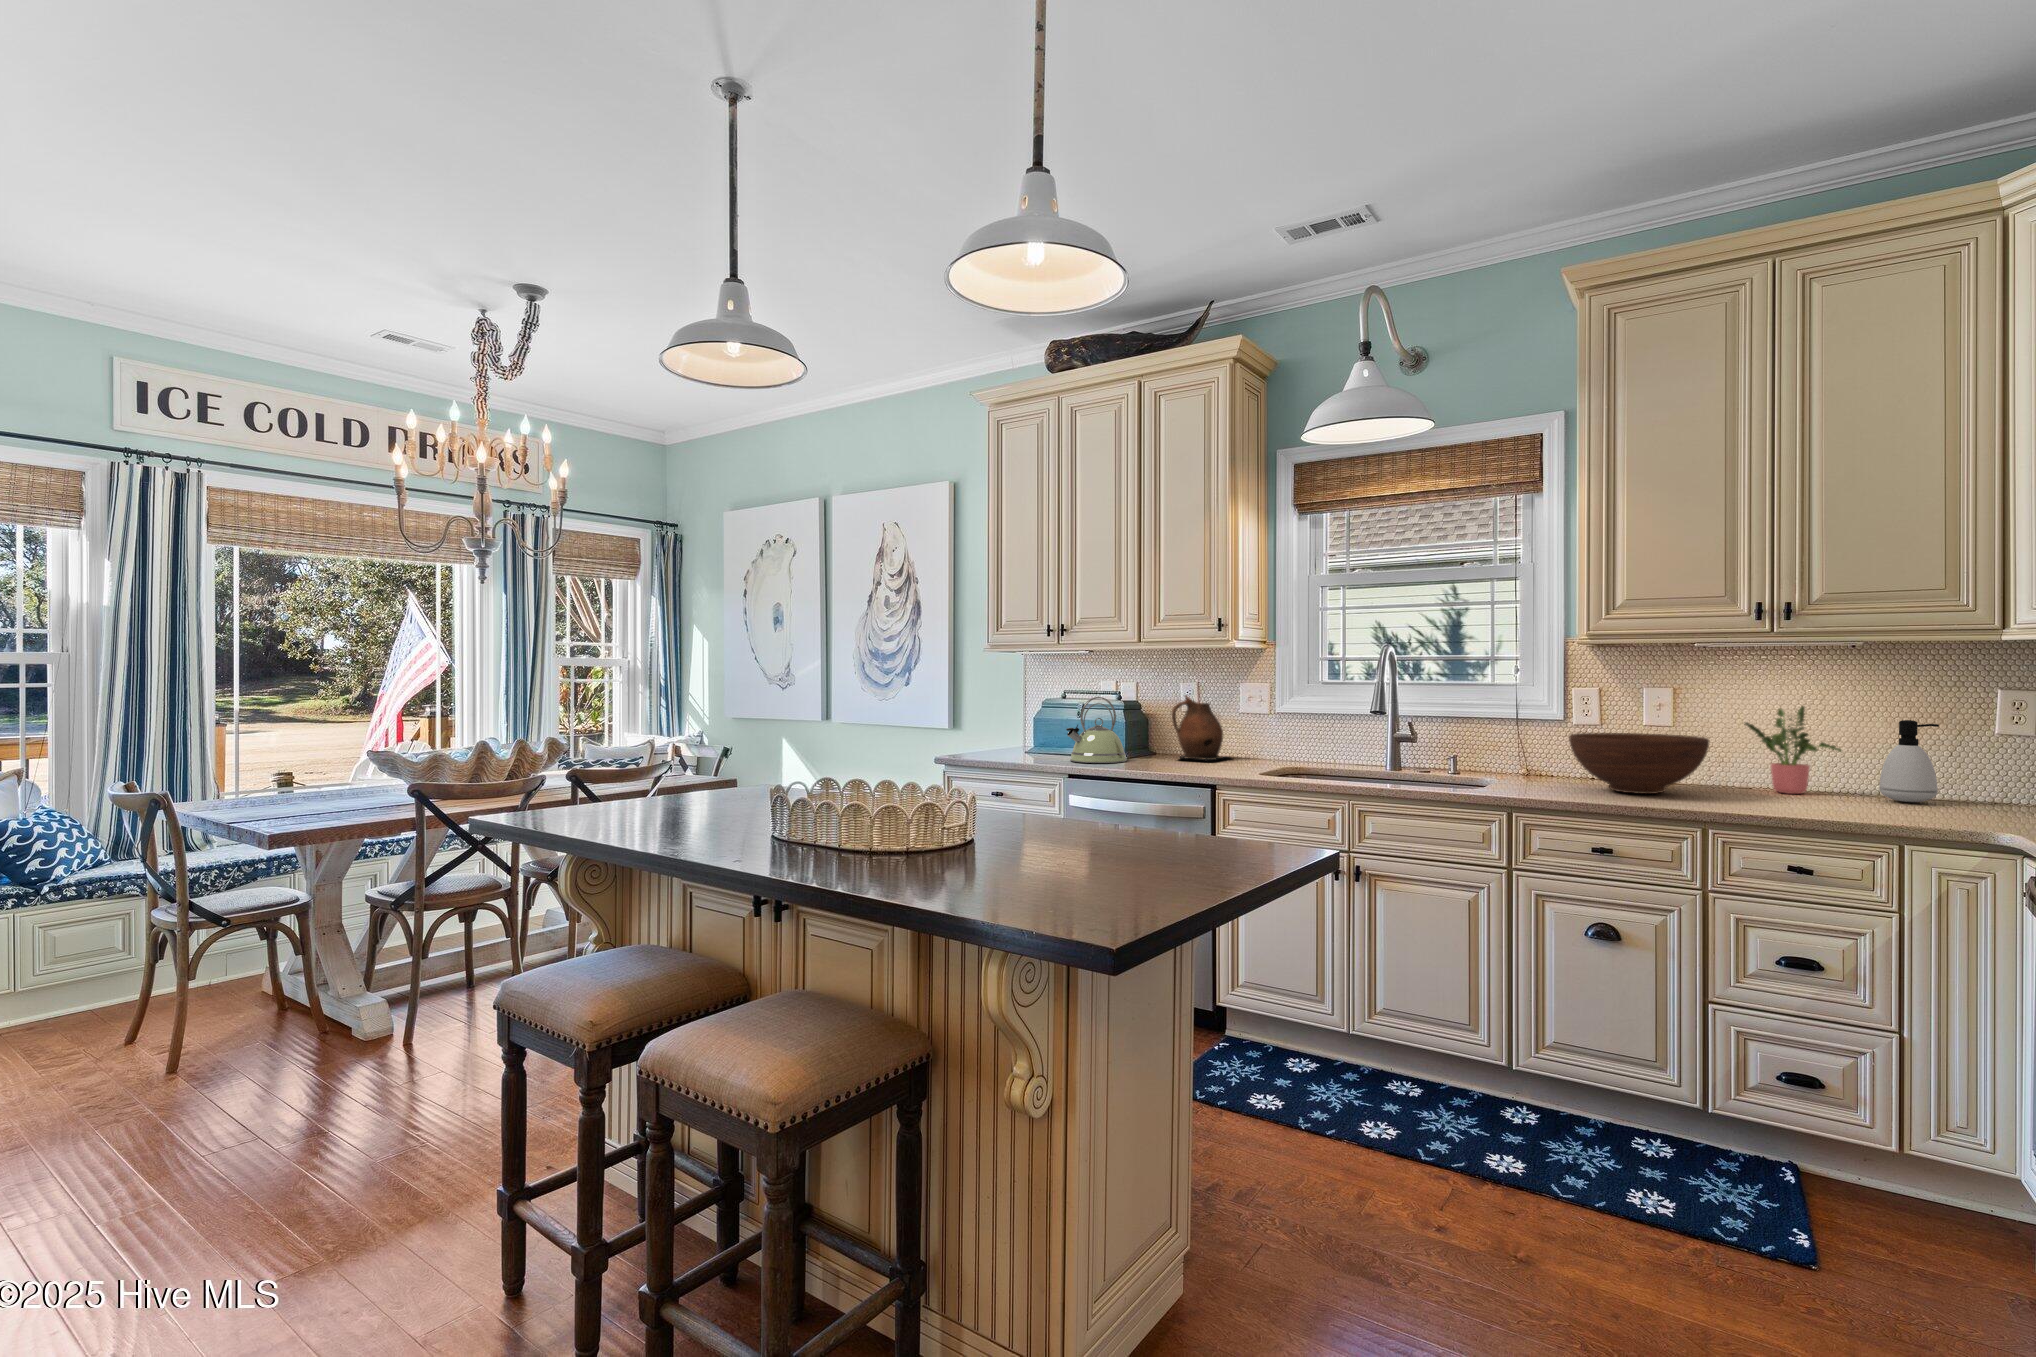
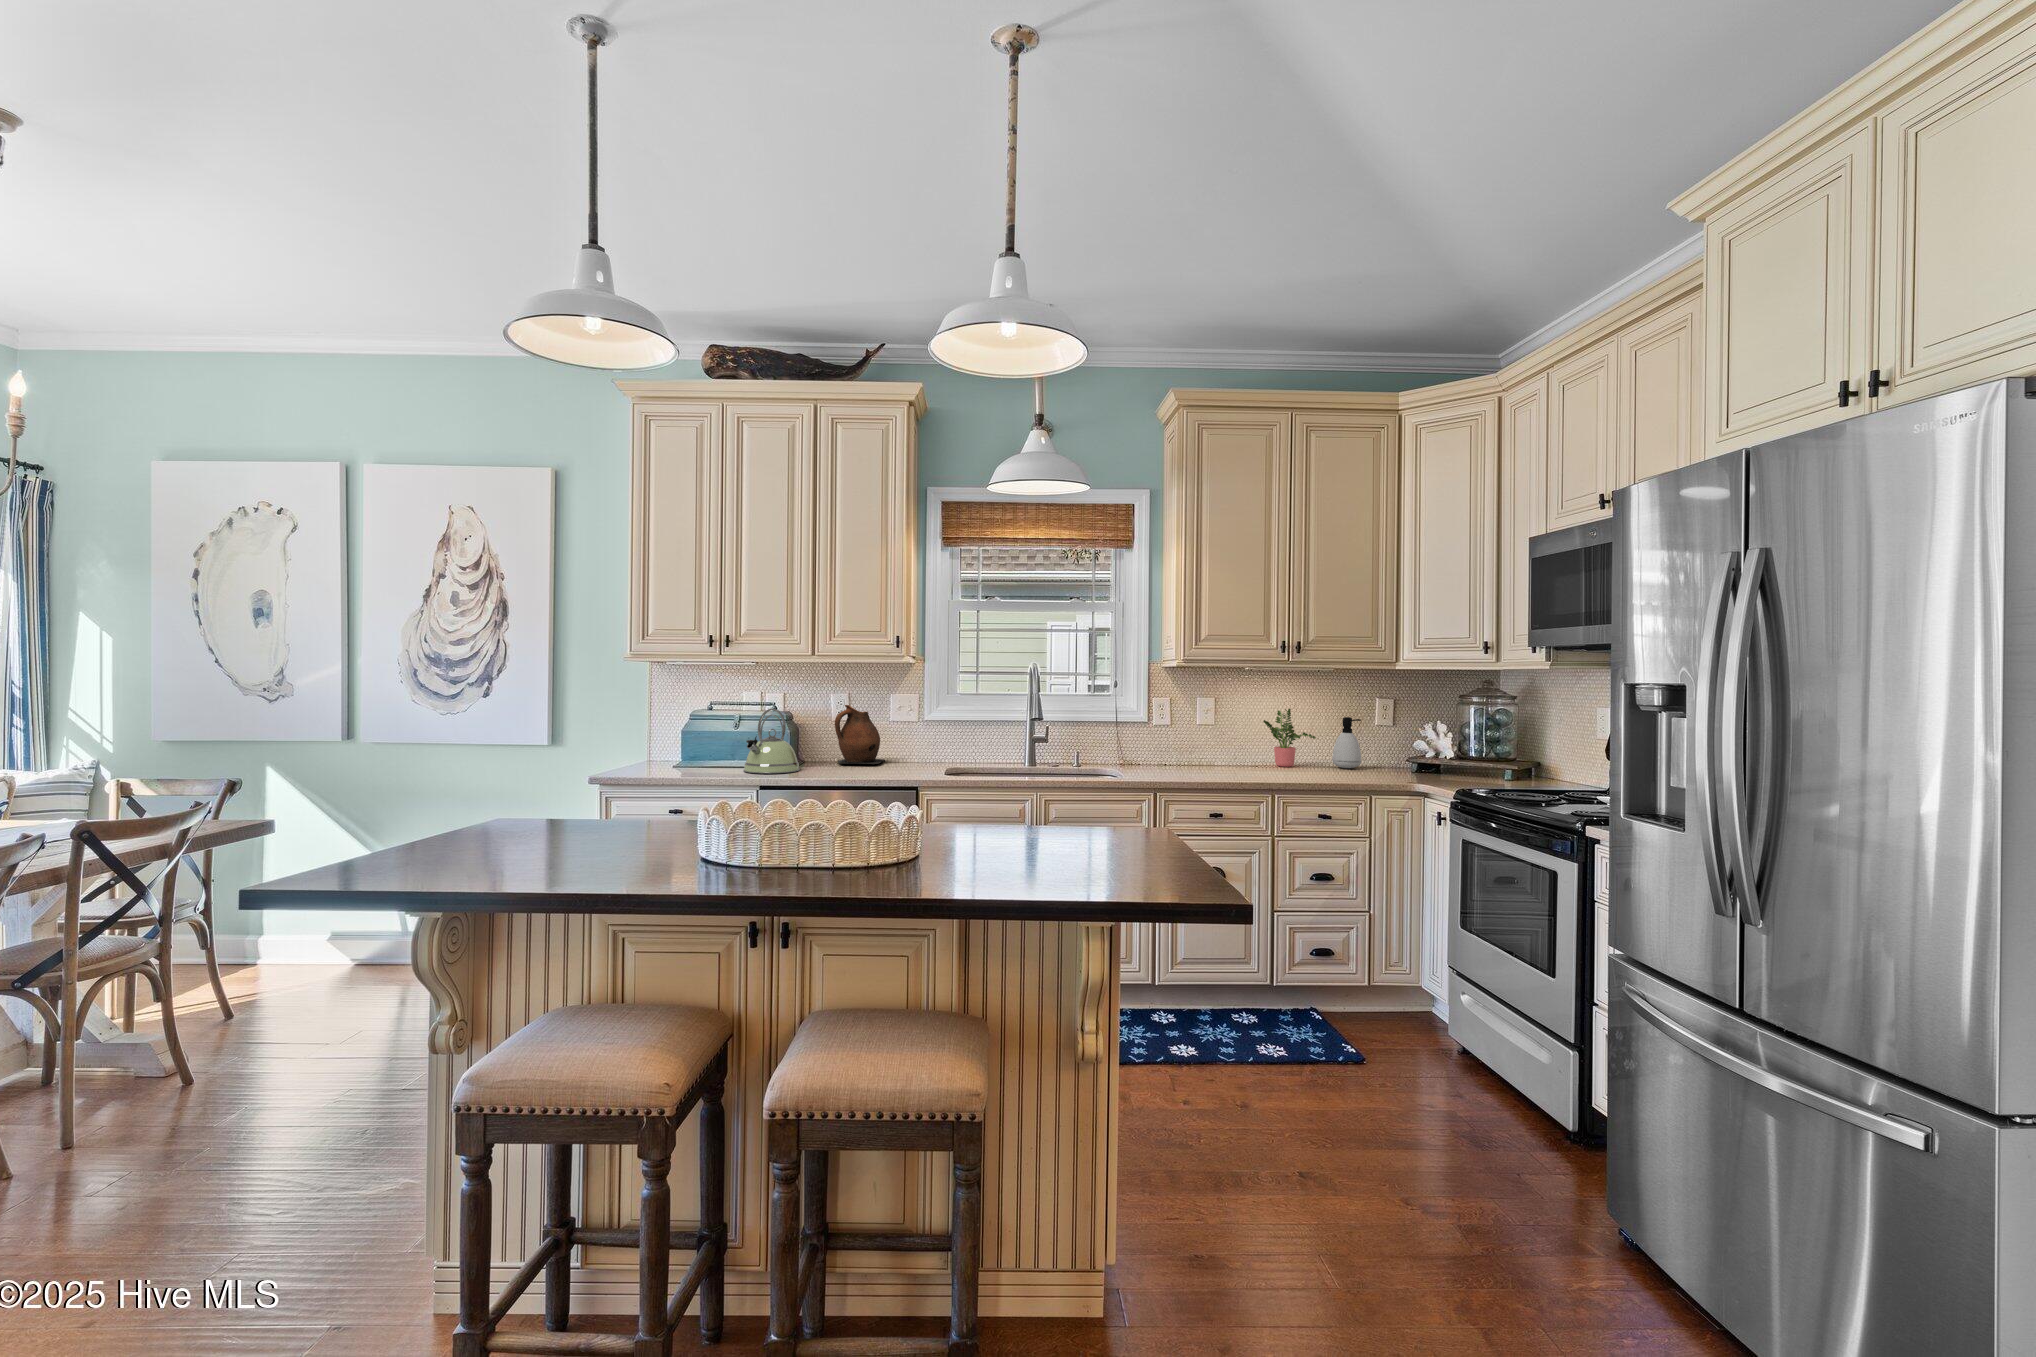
fruit bowl: present [1569,733,1709,794] -> none [1171,730,1258,773]

